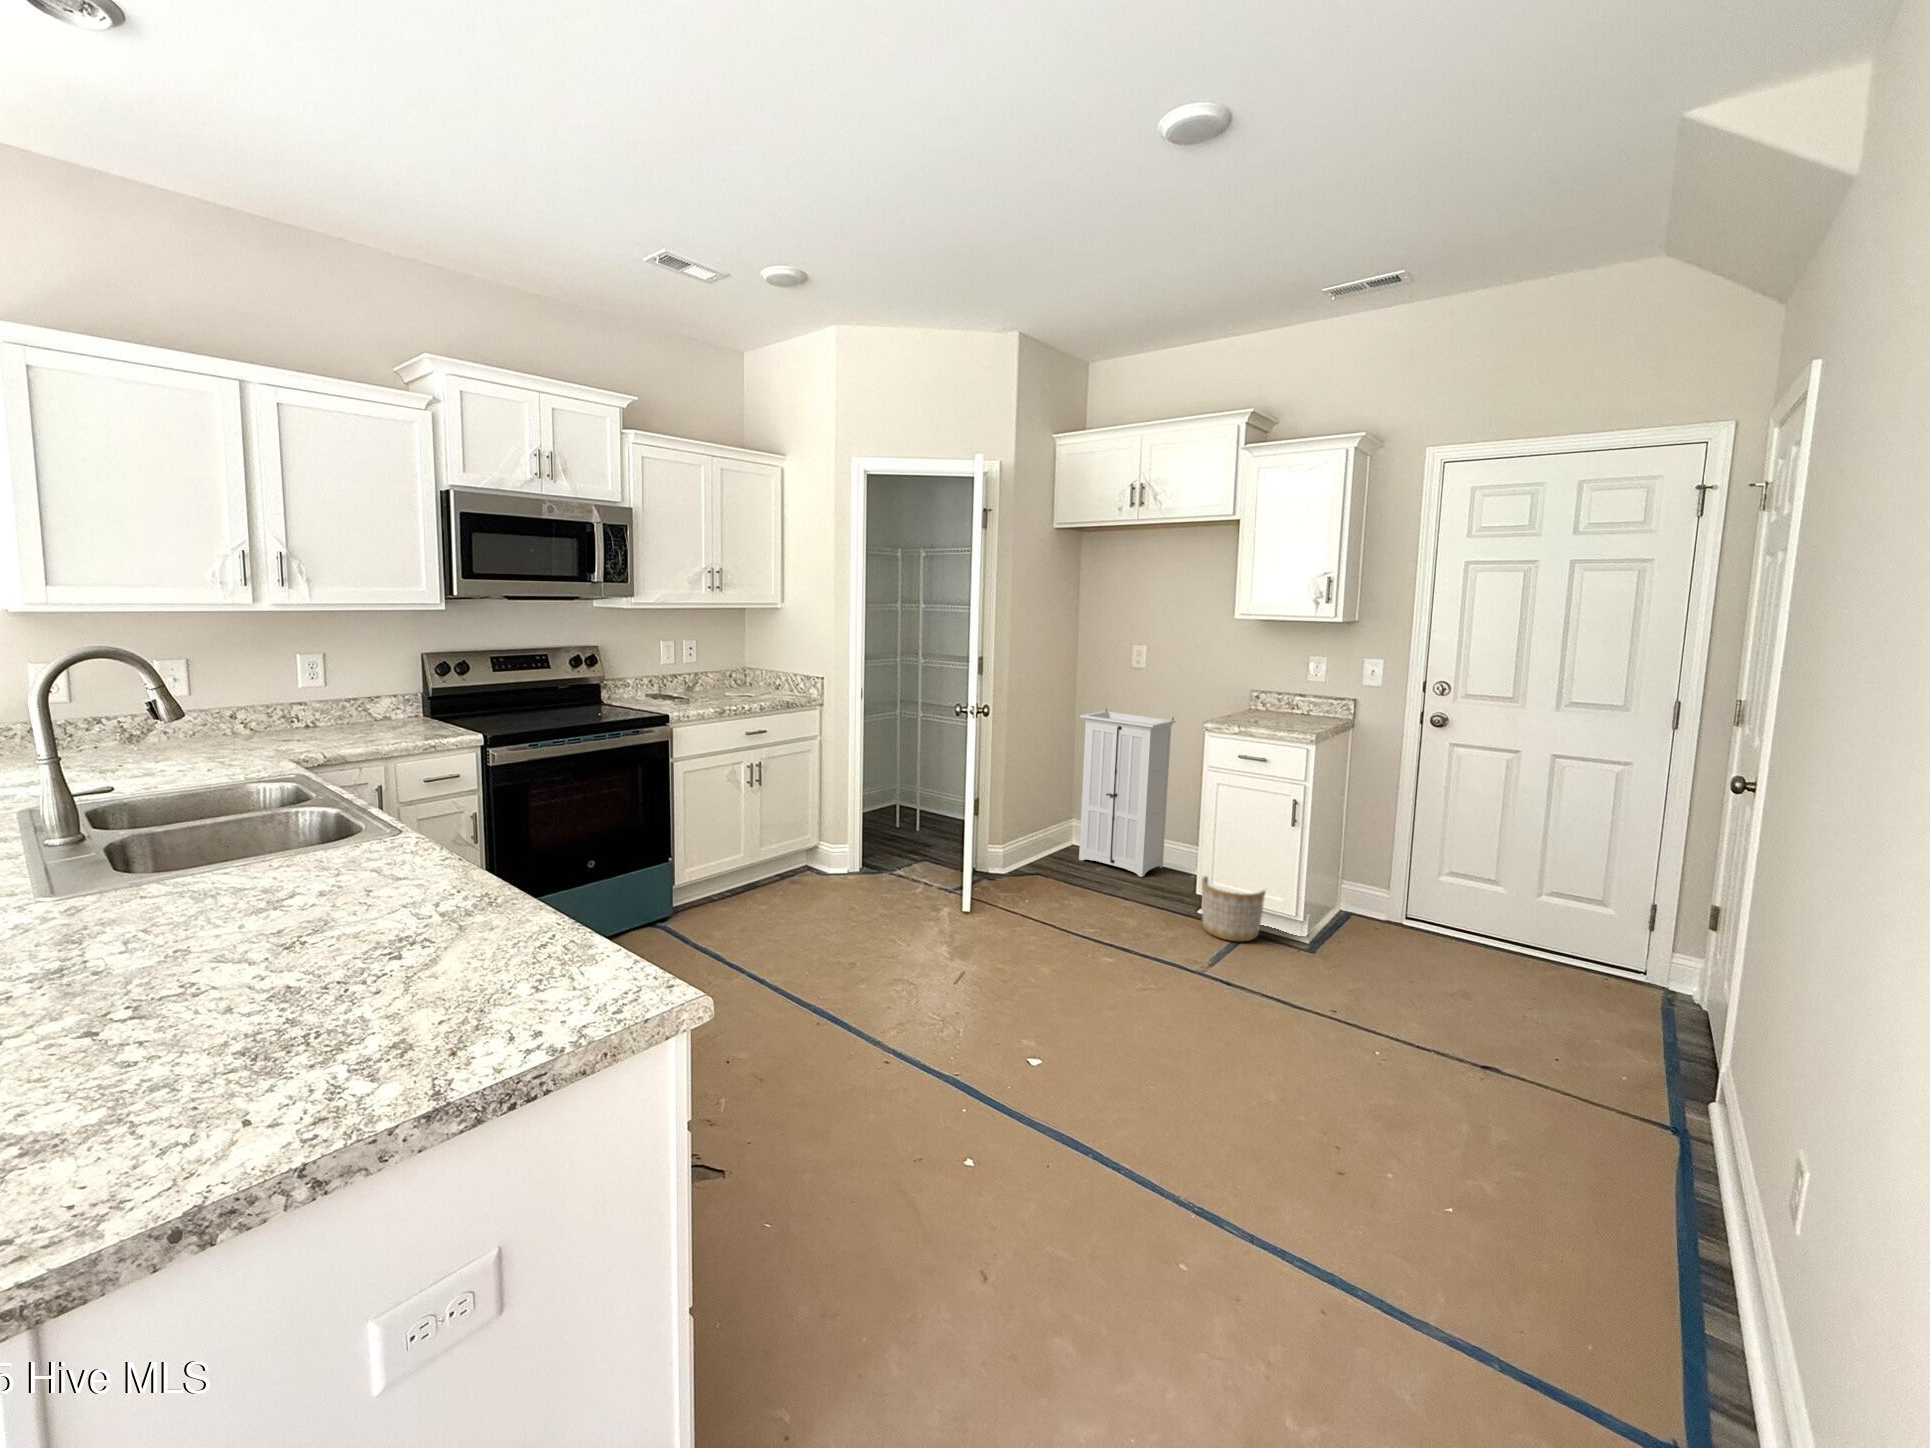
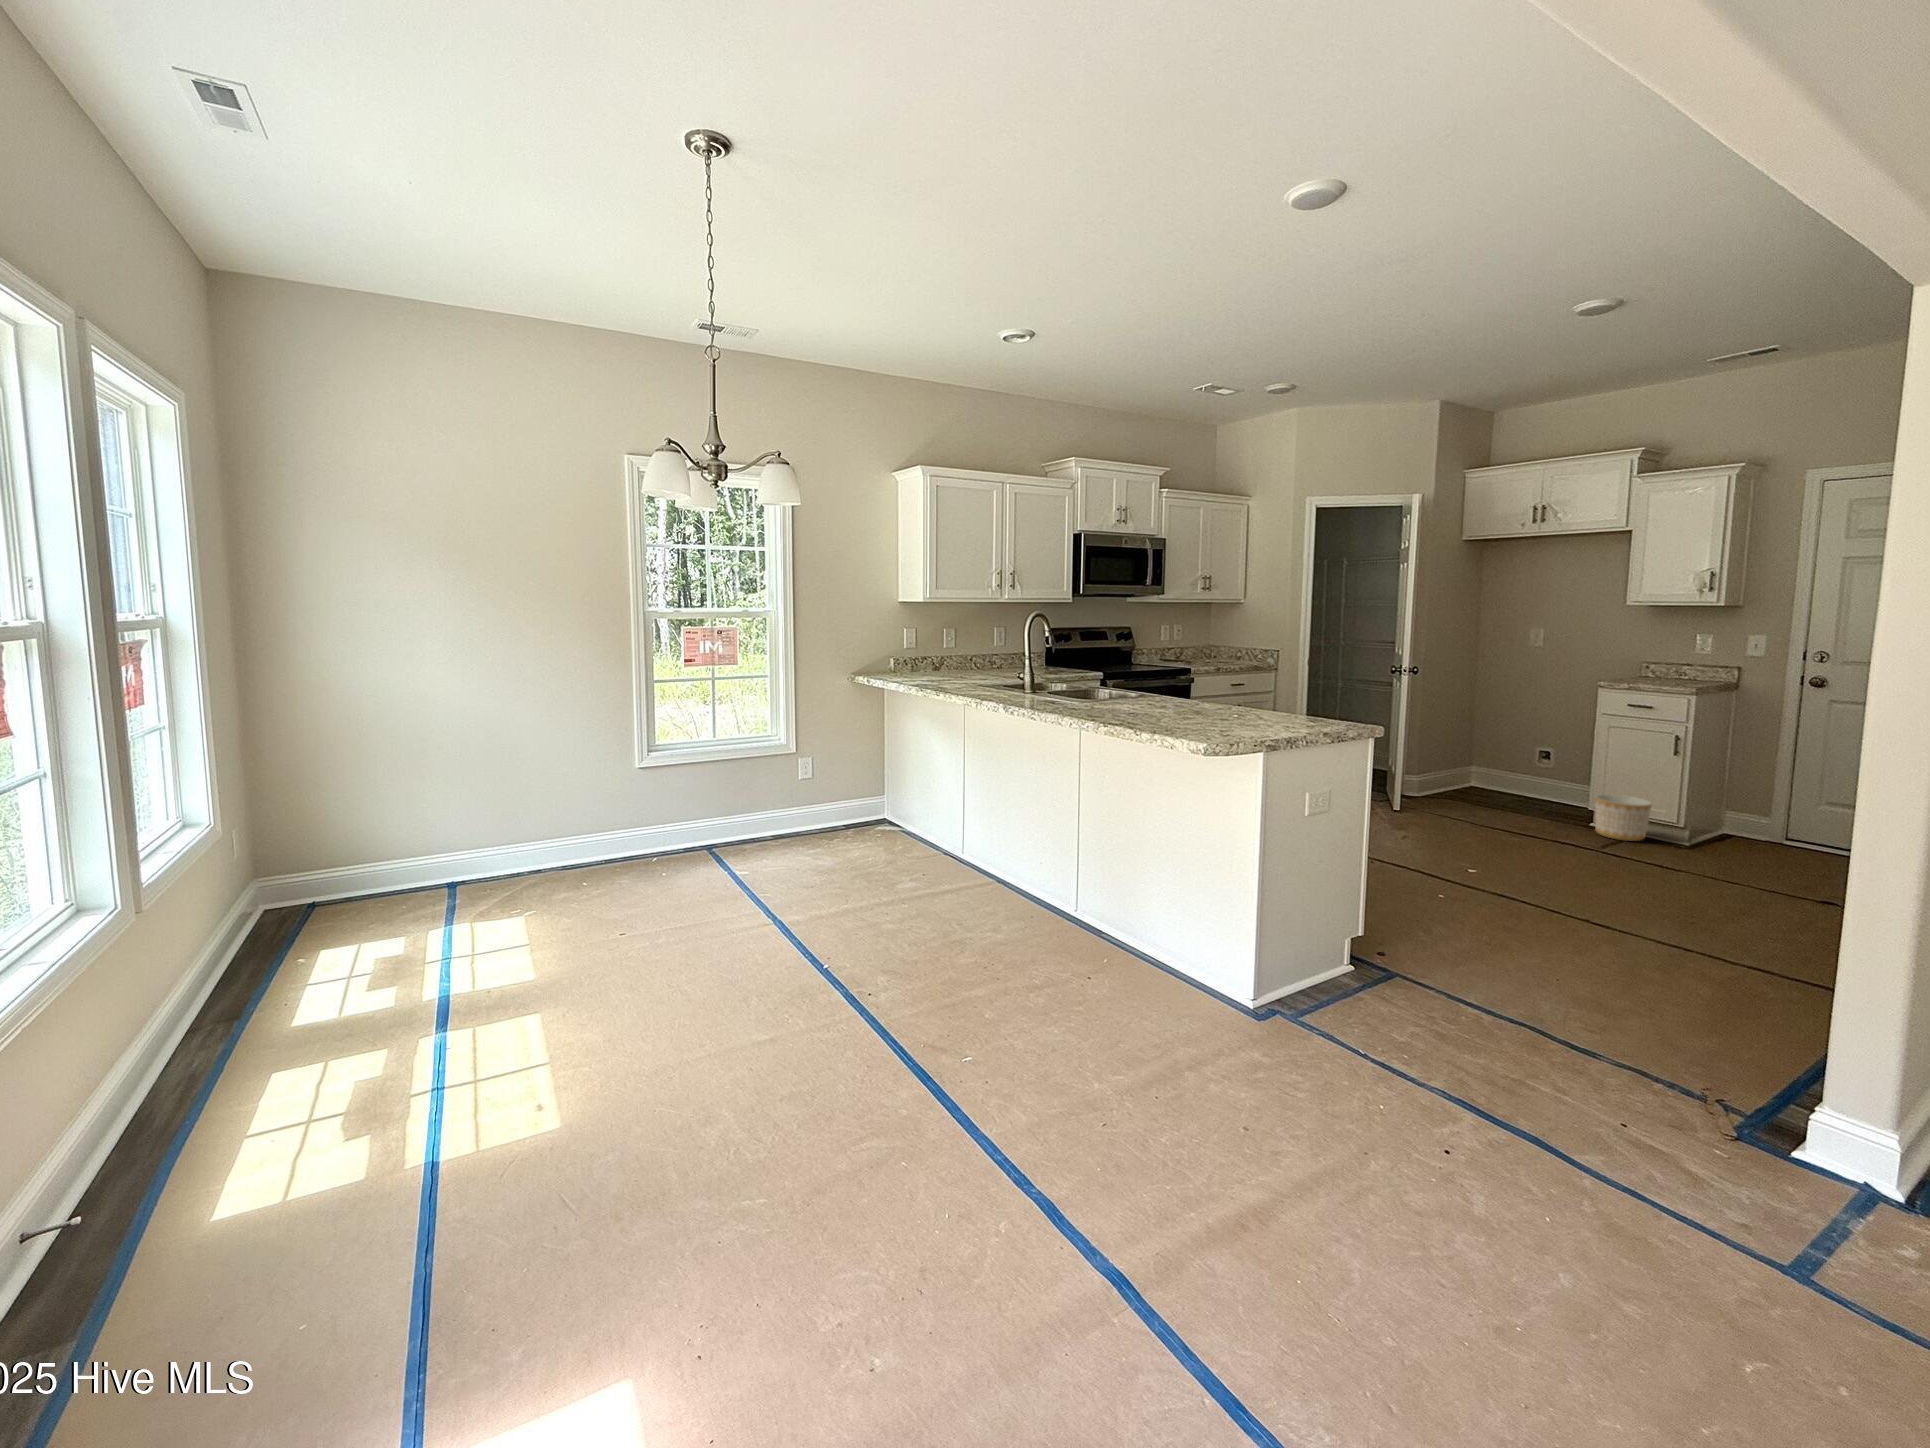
storage cabinet: present [1079,709,1176,877] -> none [1481,678,1570,805]

